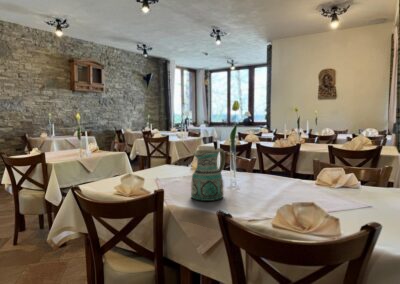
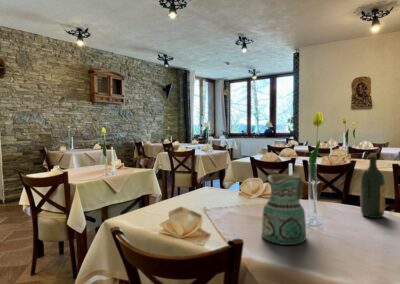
wine bottle: none [276,134,294,185] -> present [360,153,385,218]

